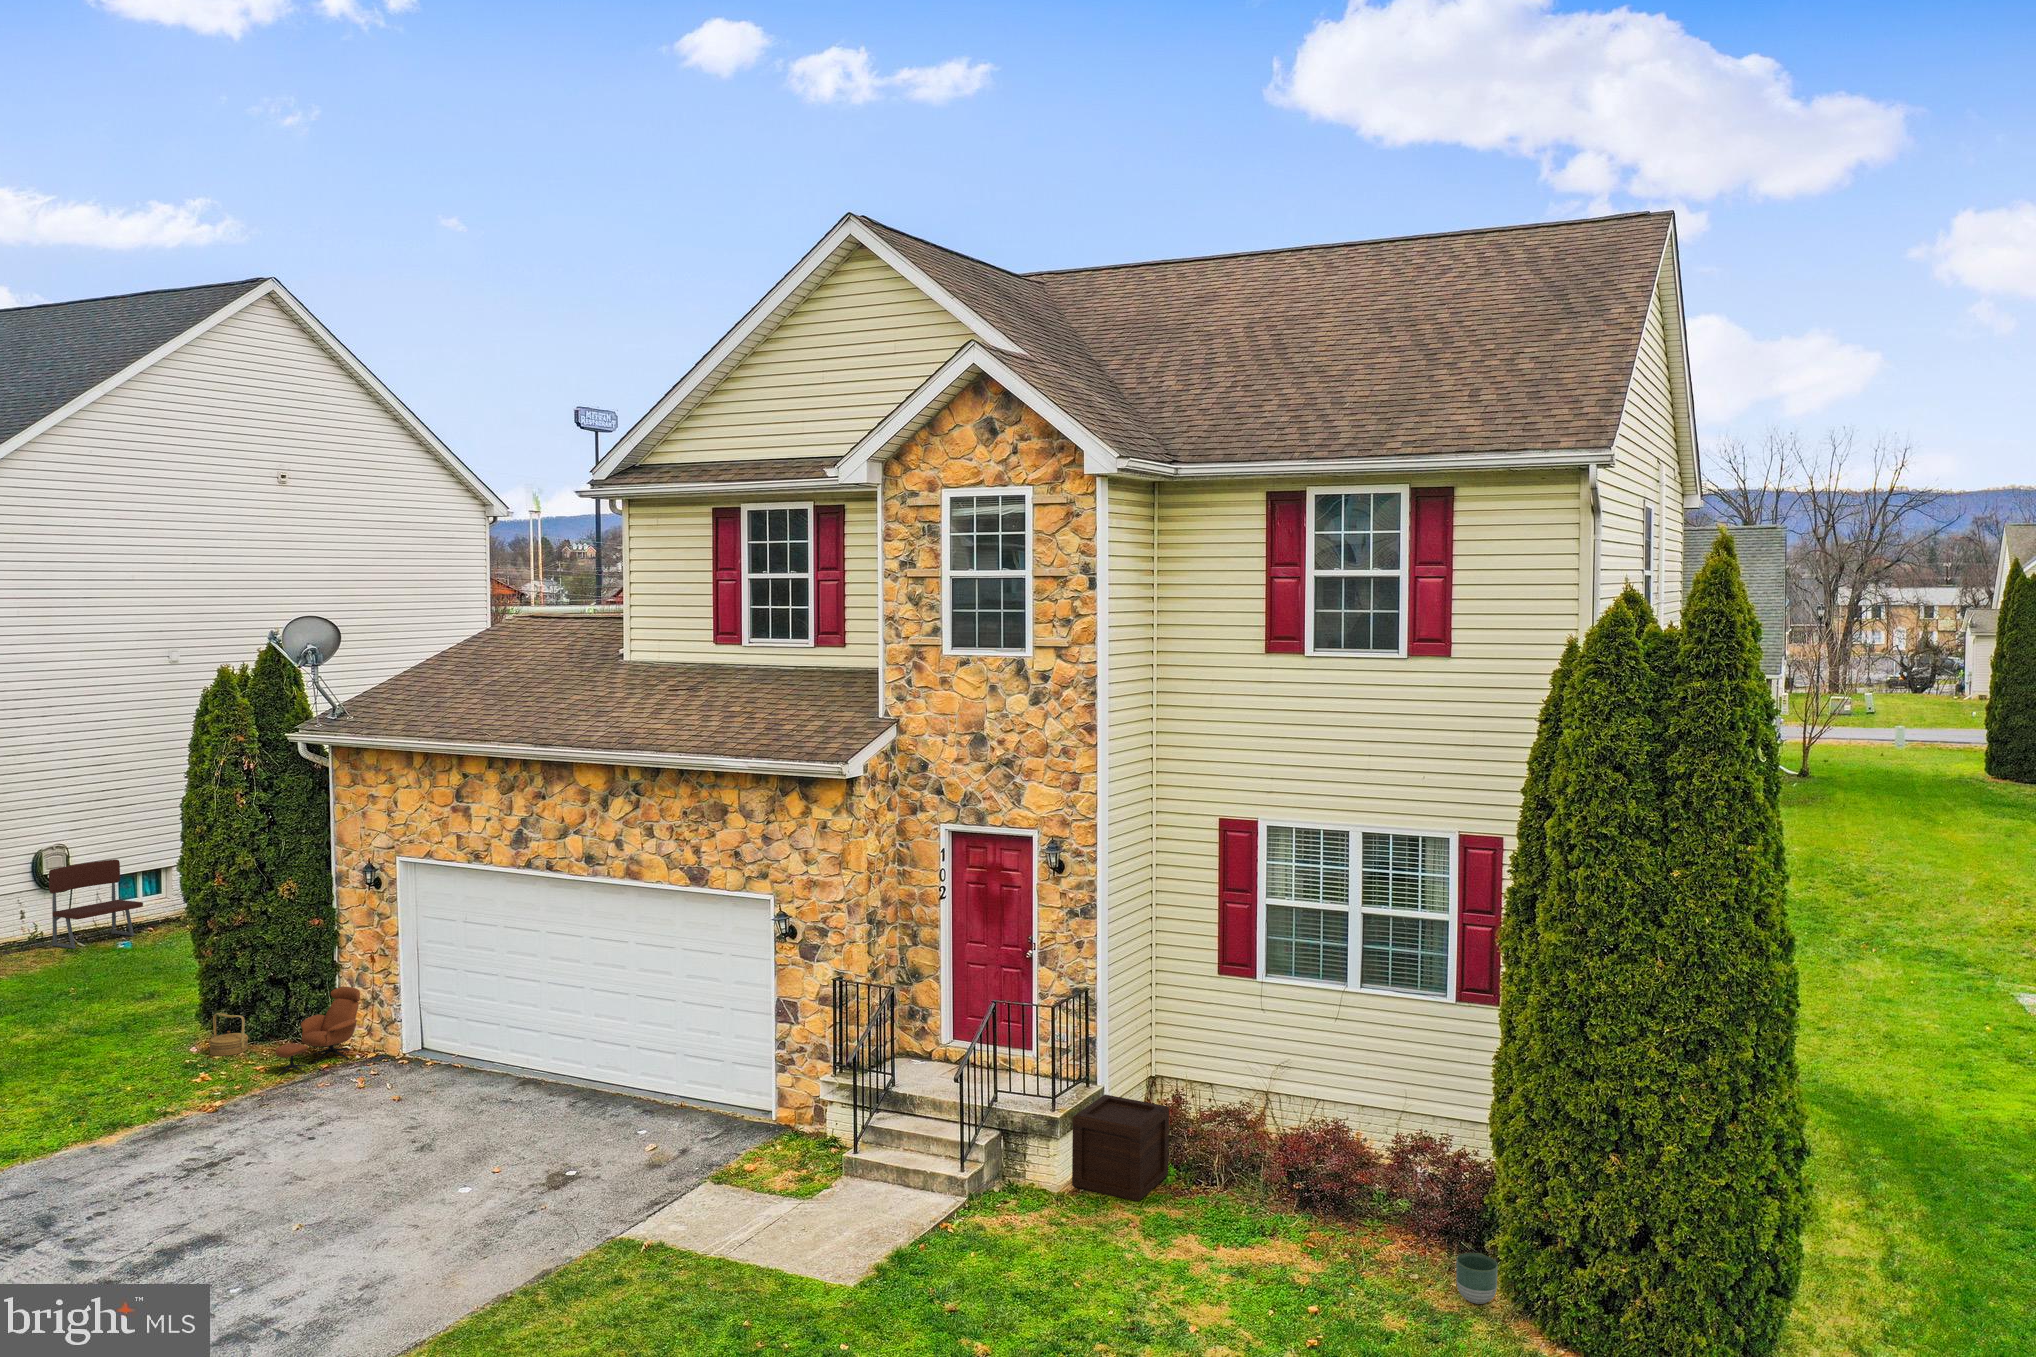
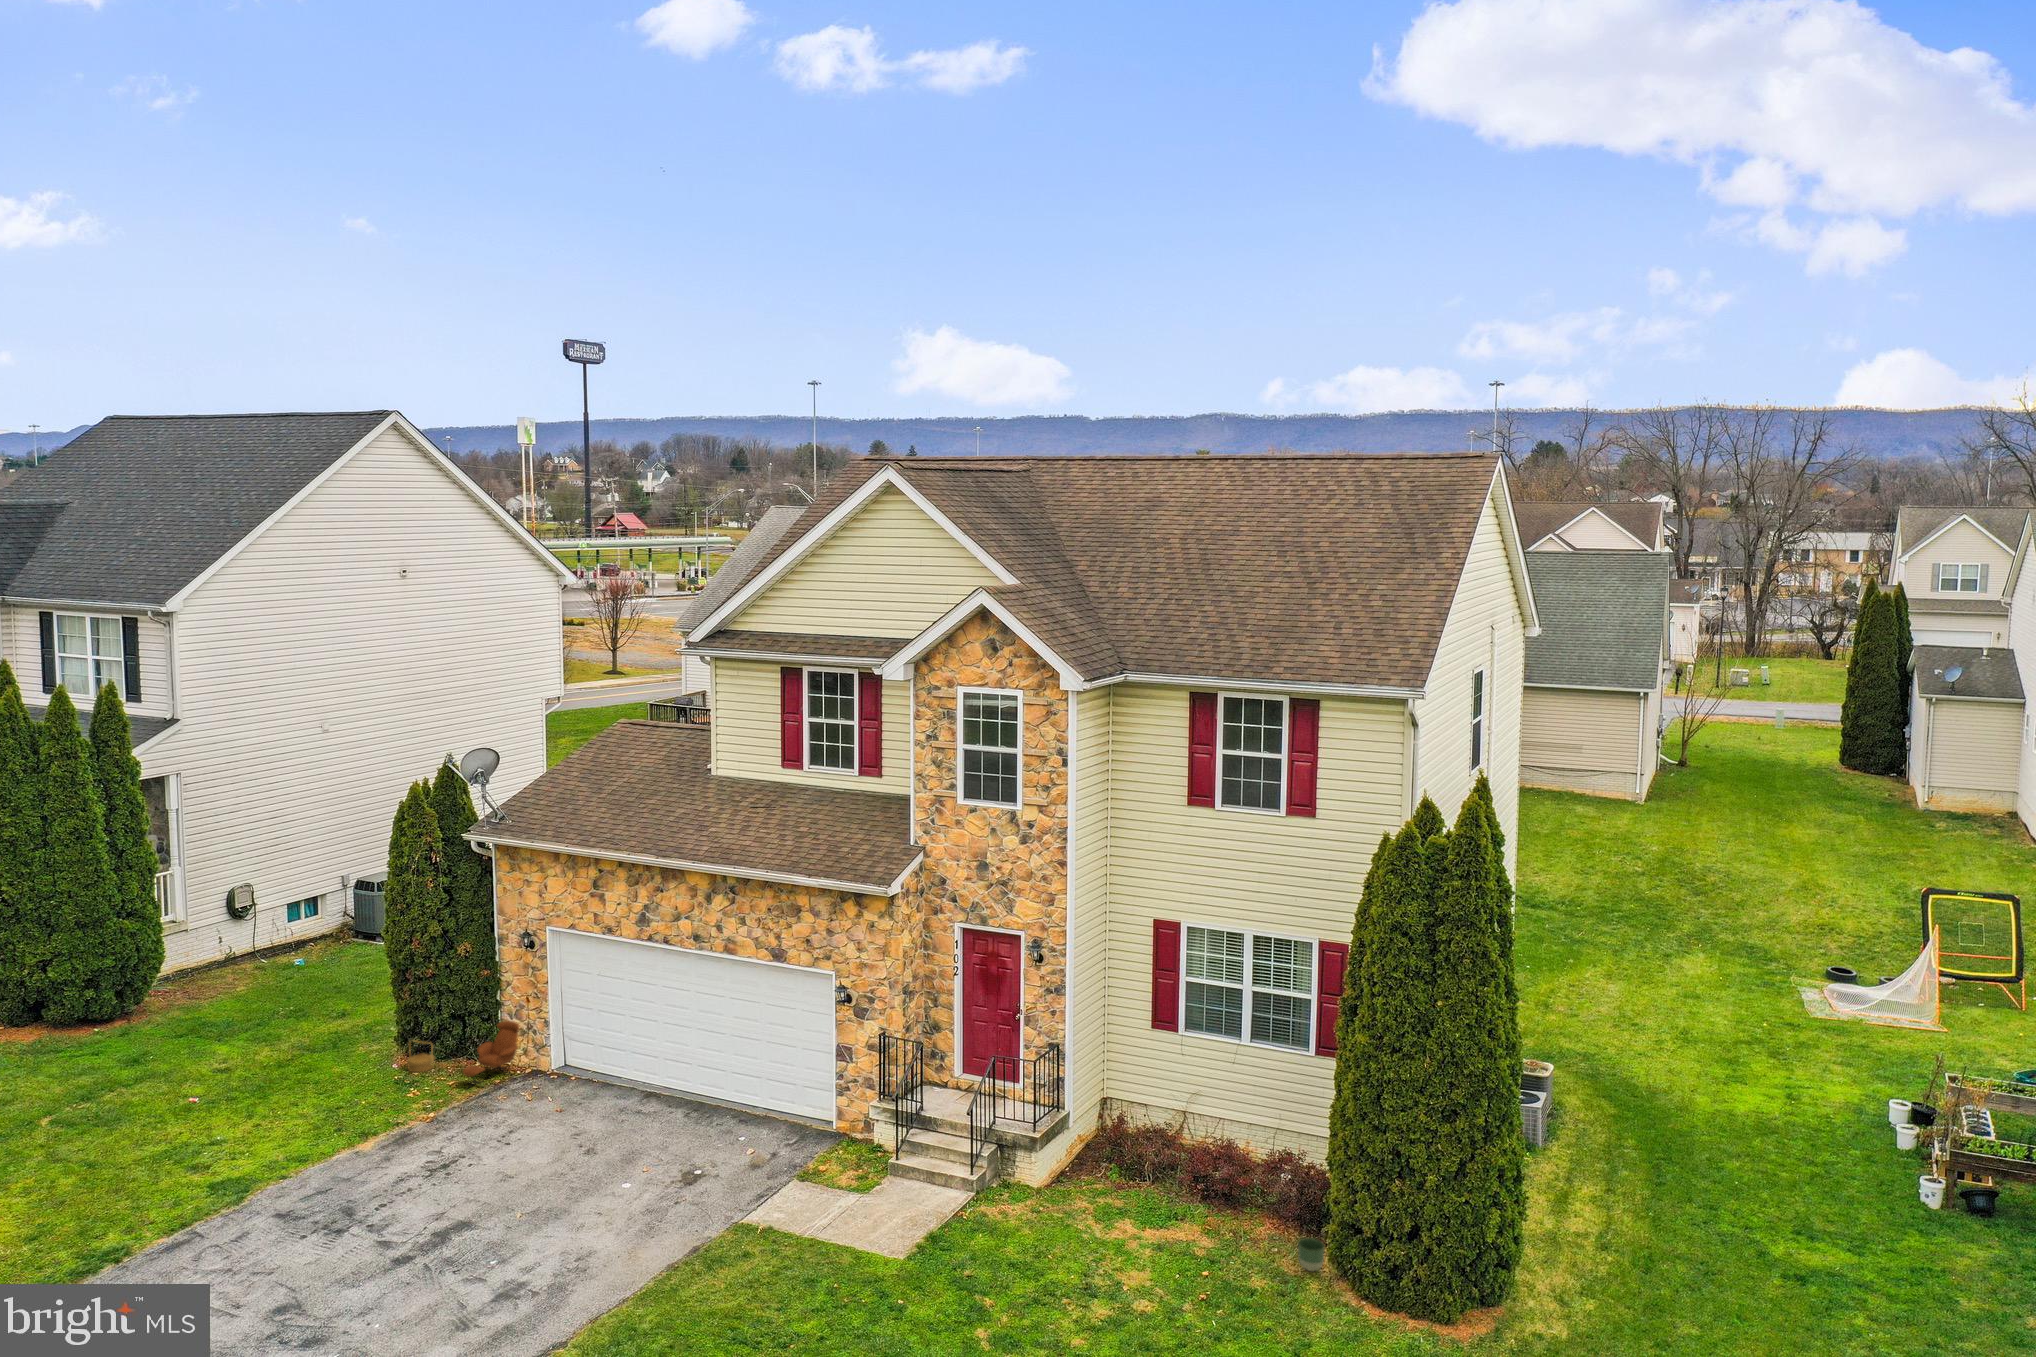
bench: present [49,859,143,949] -> none [242,895,312,969]
wooden crate: present [1072,1095,1169,1201] -> none [1047,1118,1114,1195]

